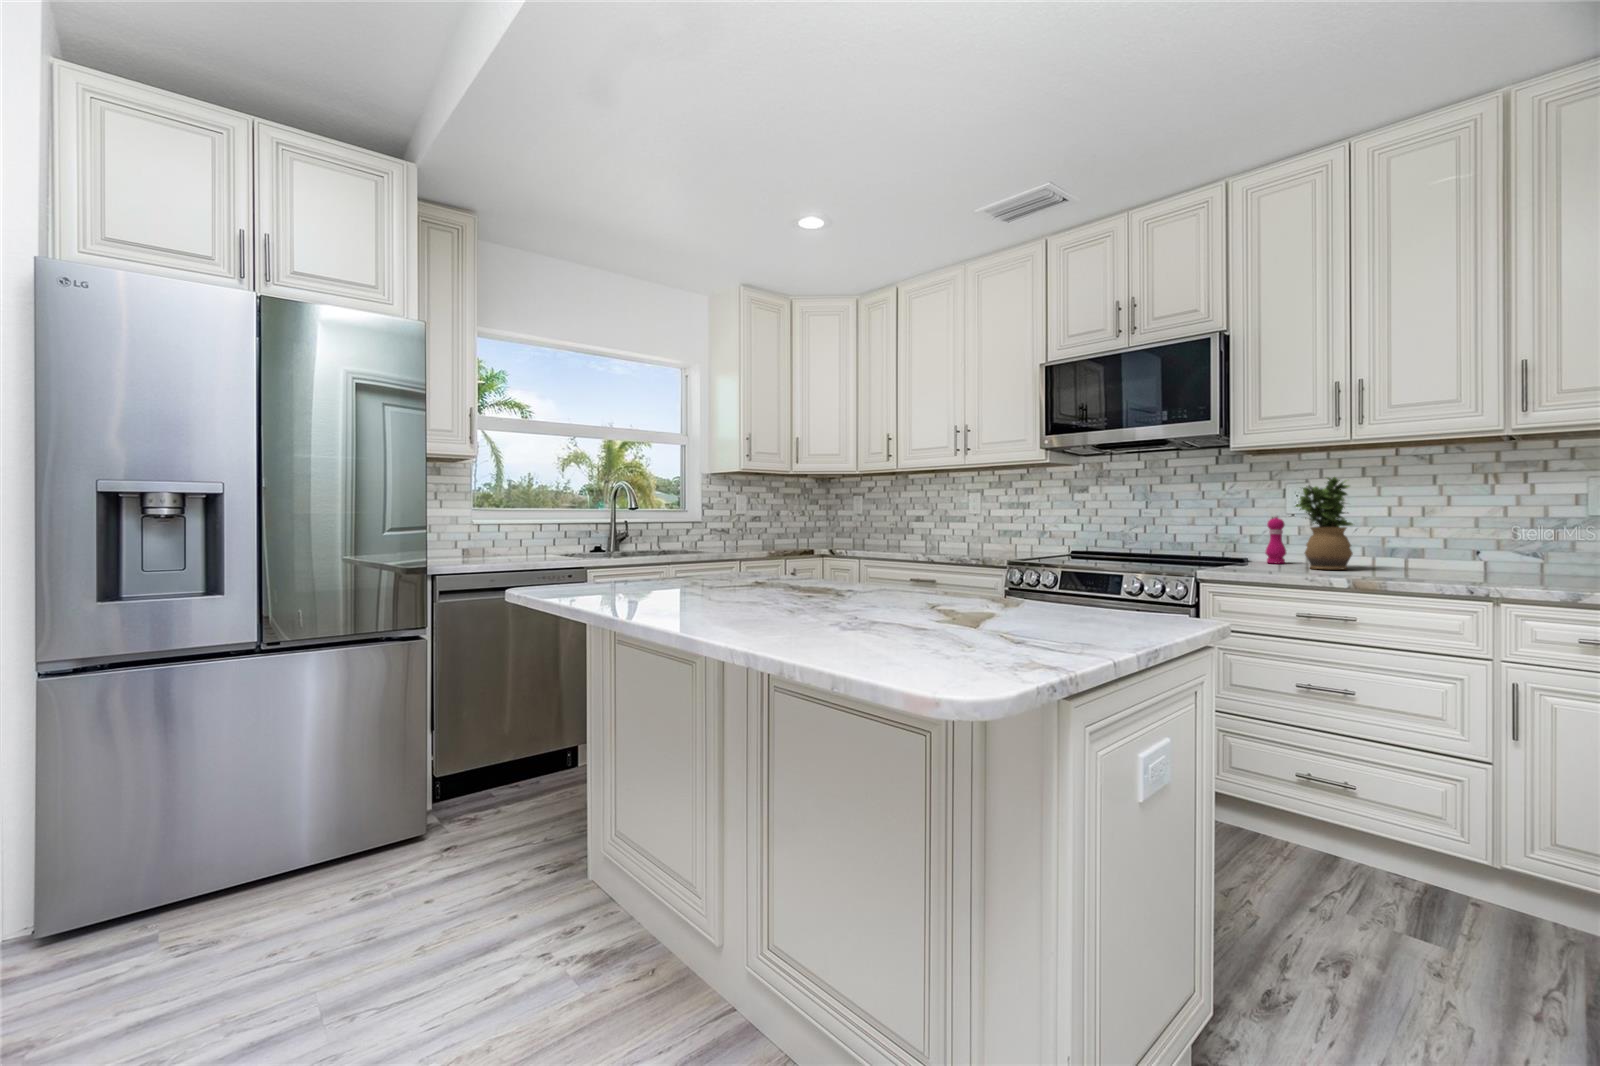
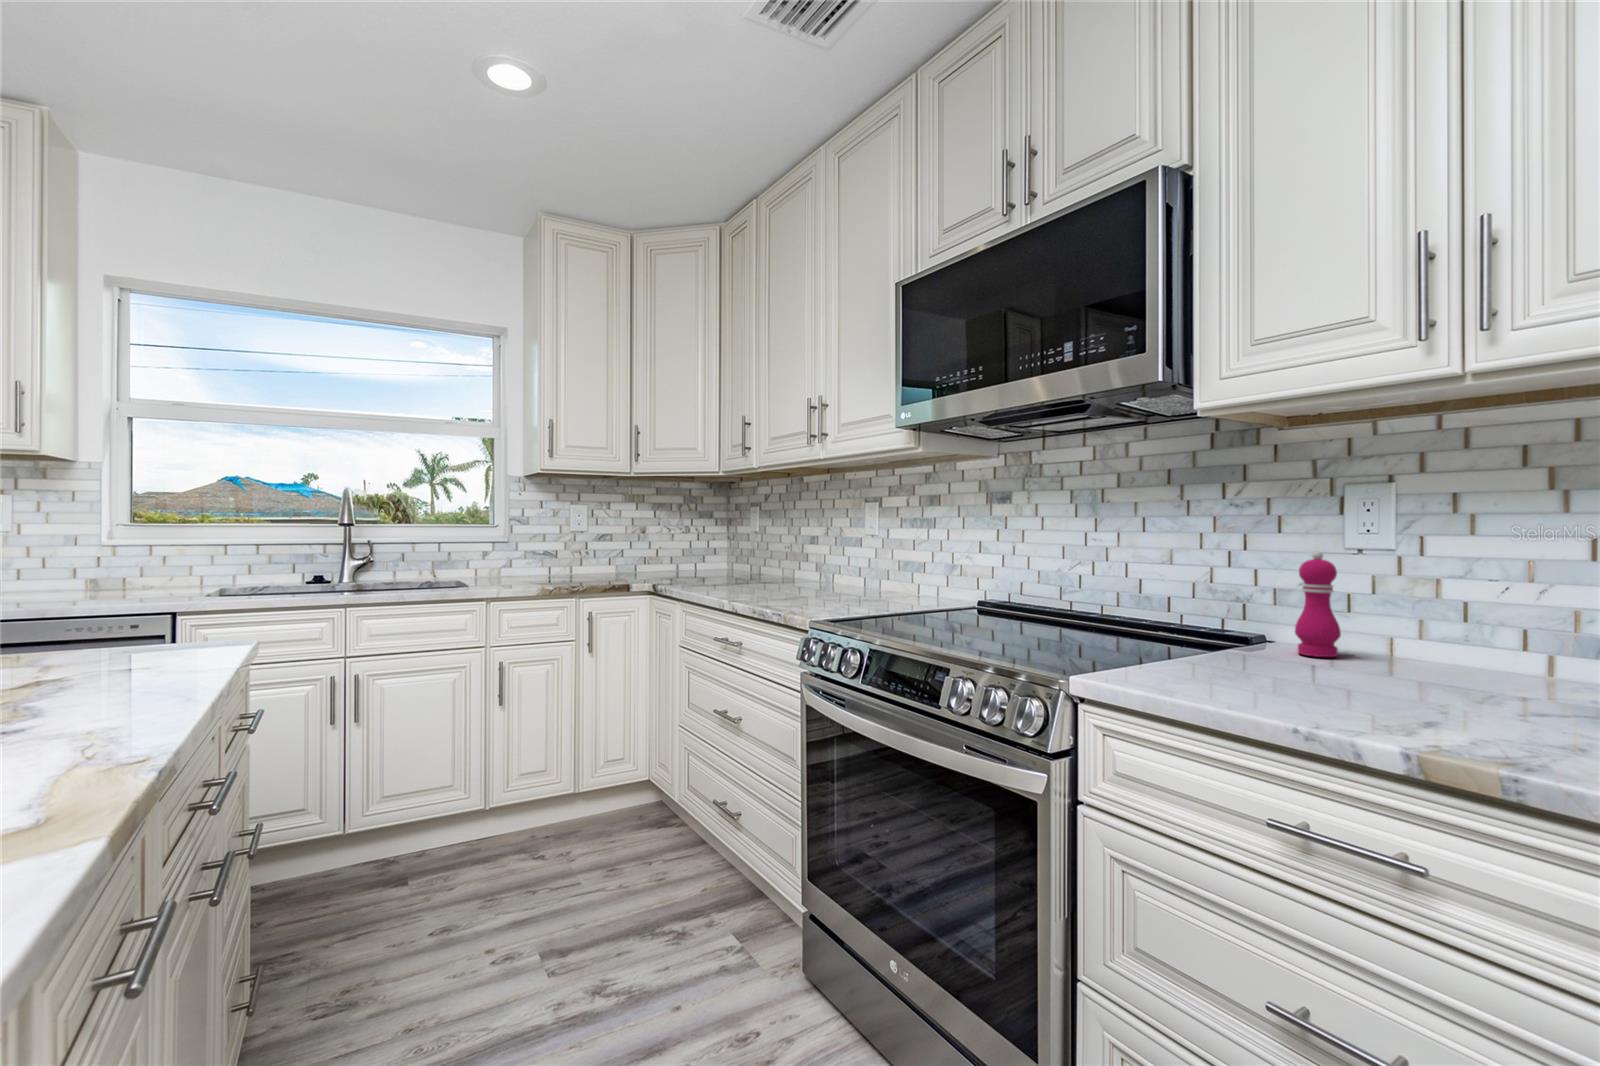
potted plant: present [1296,477,1353,569] -> none [1342,467,1496,693]

